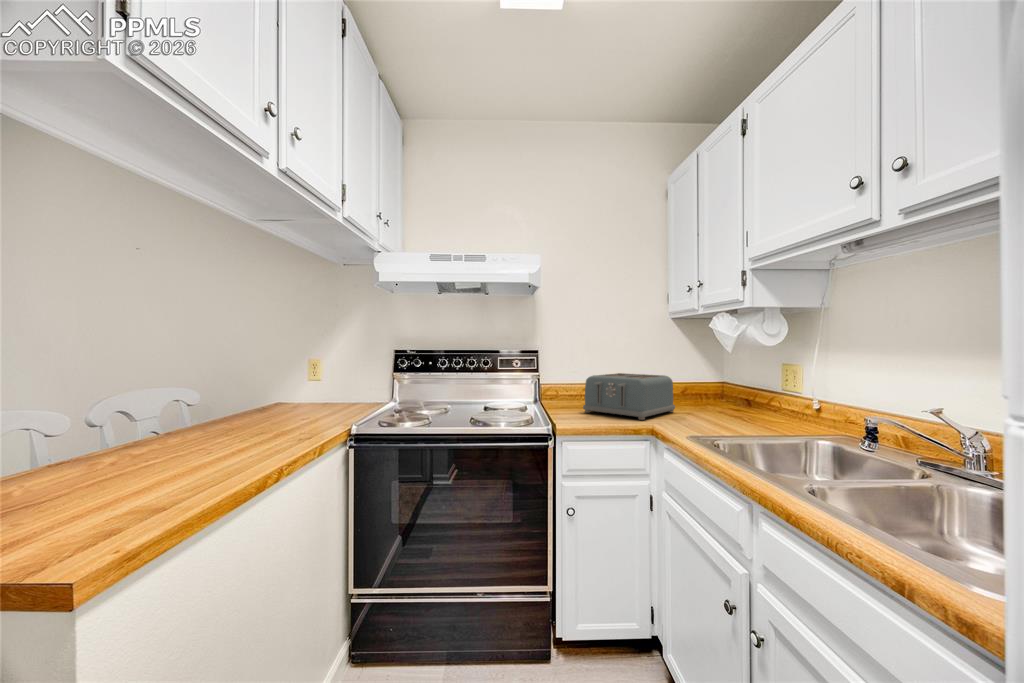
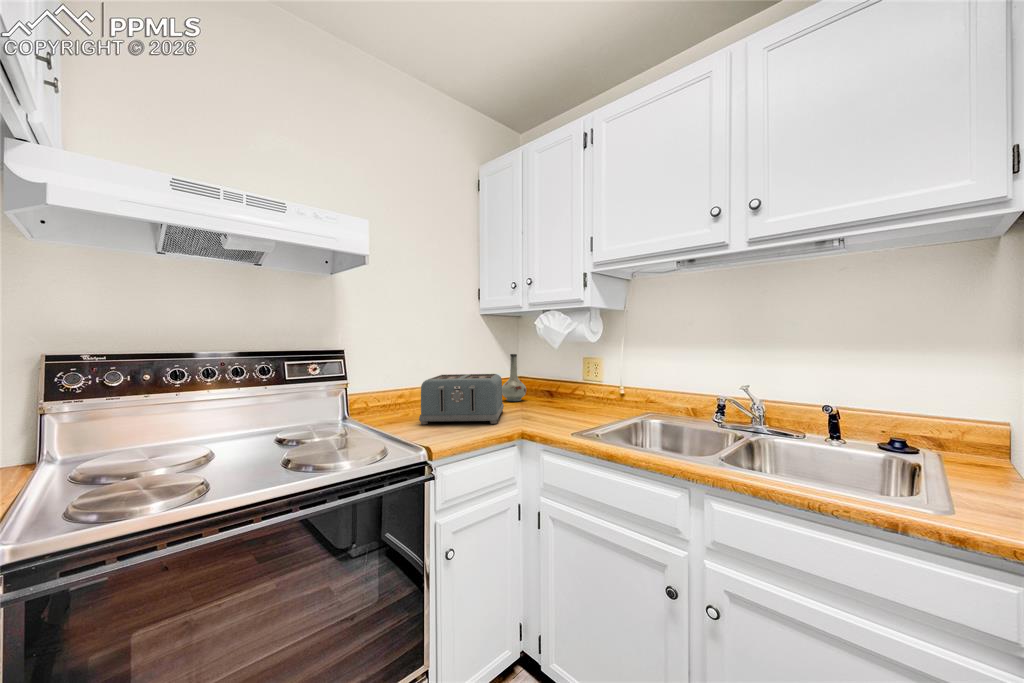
vase: none [694,358,723,406] -> present [502,354,526,401]

